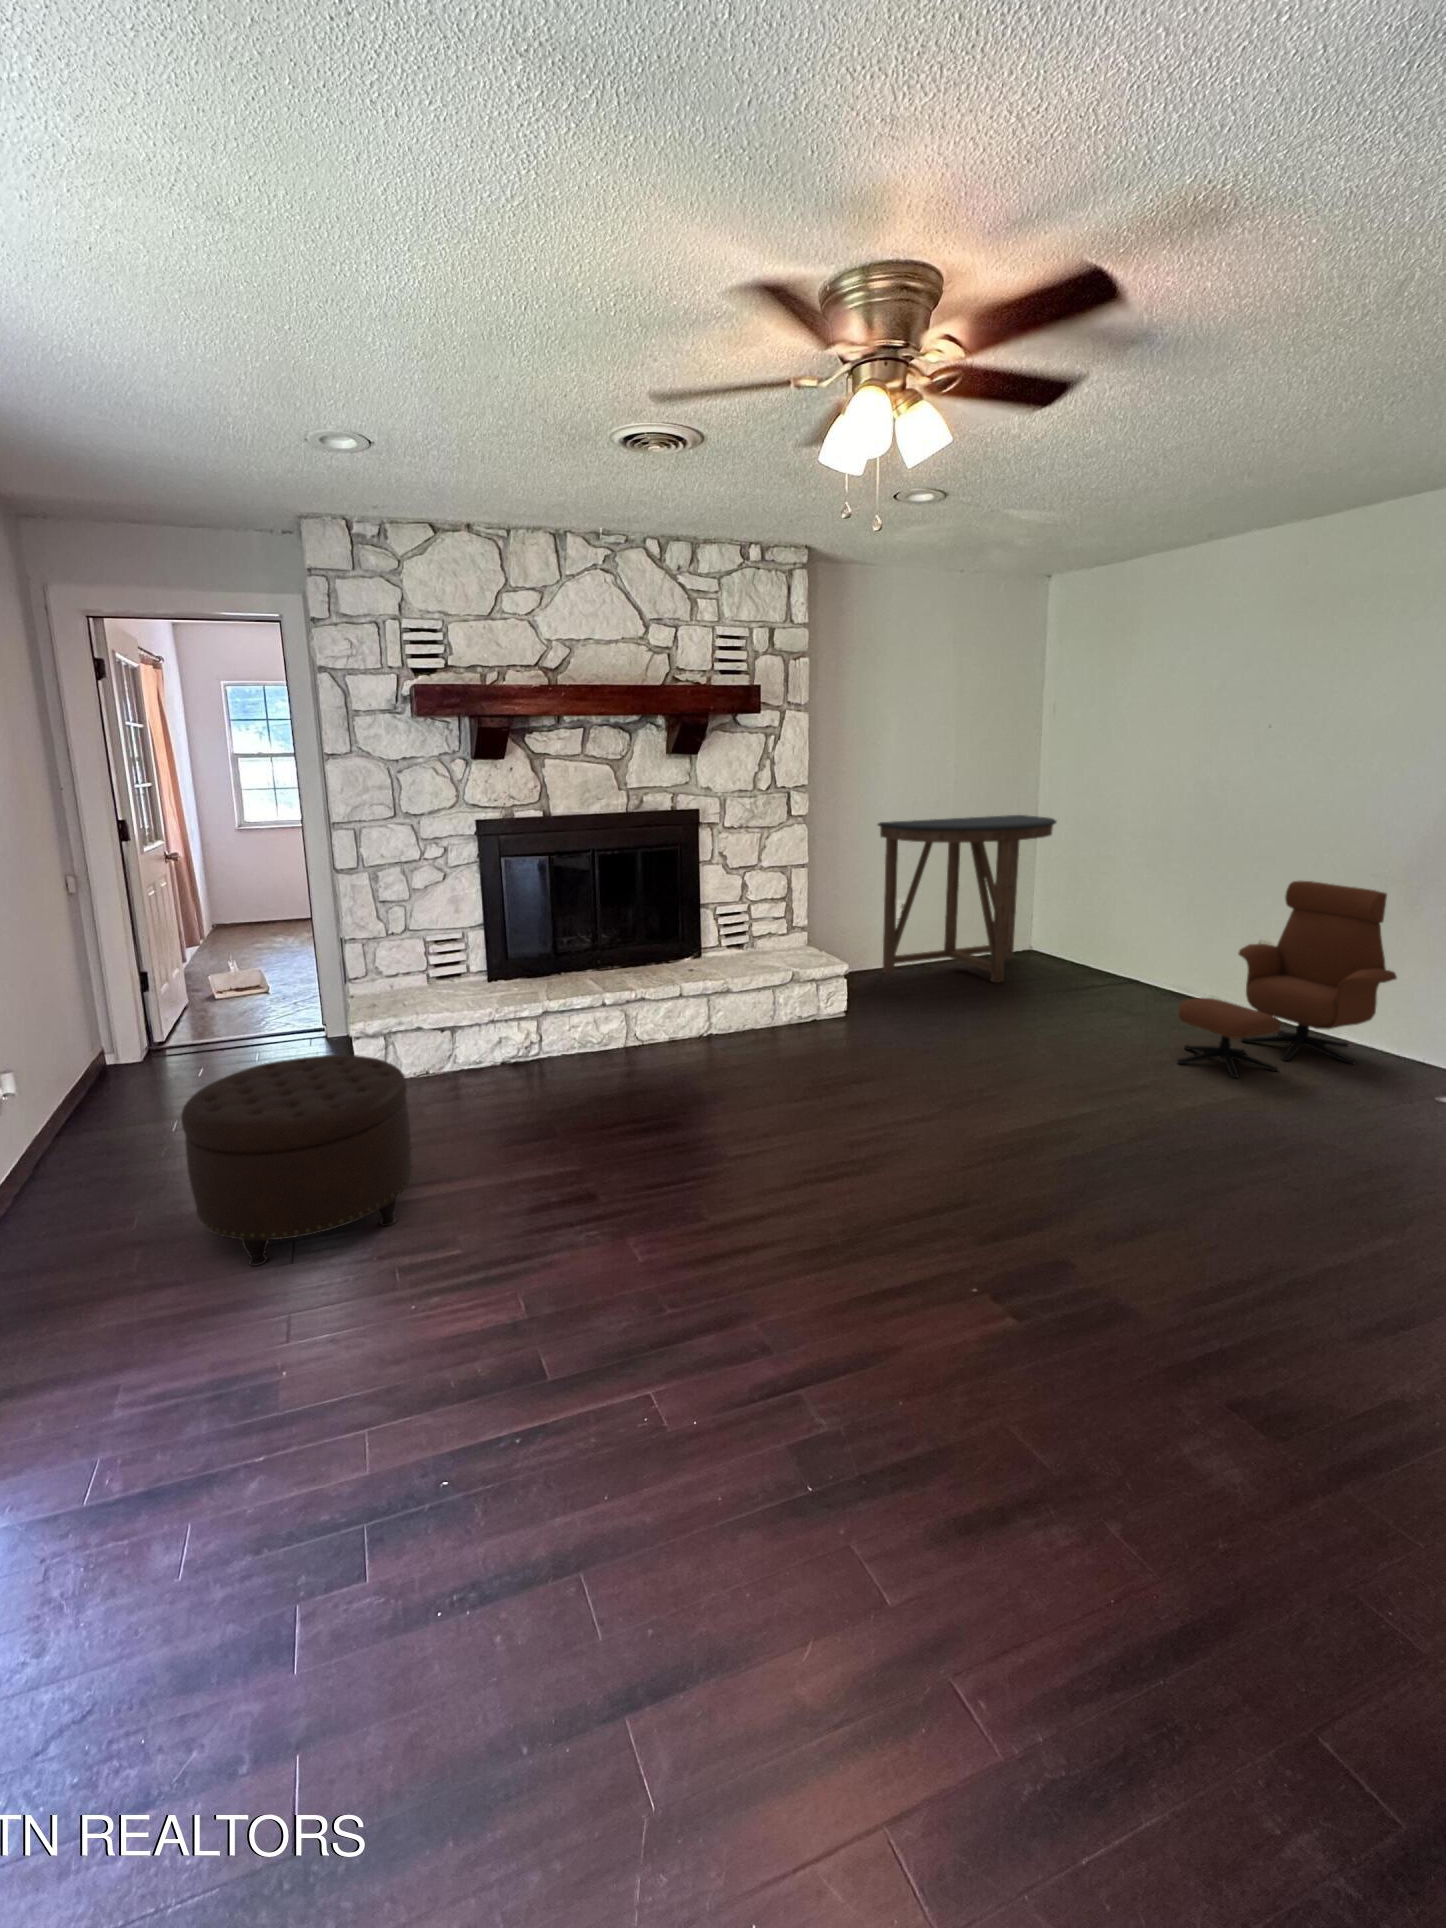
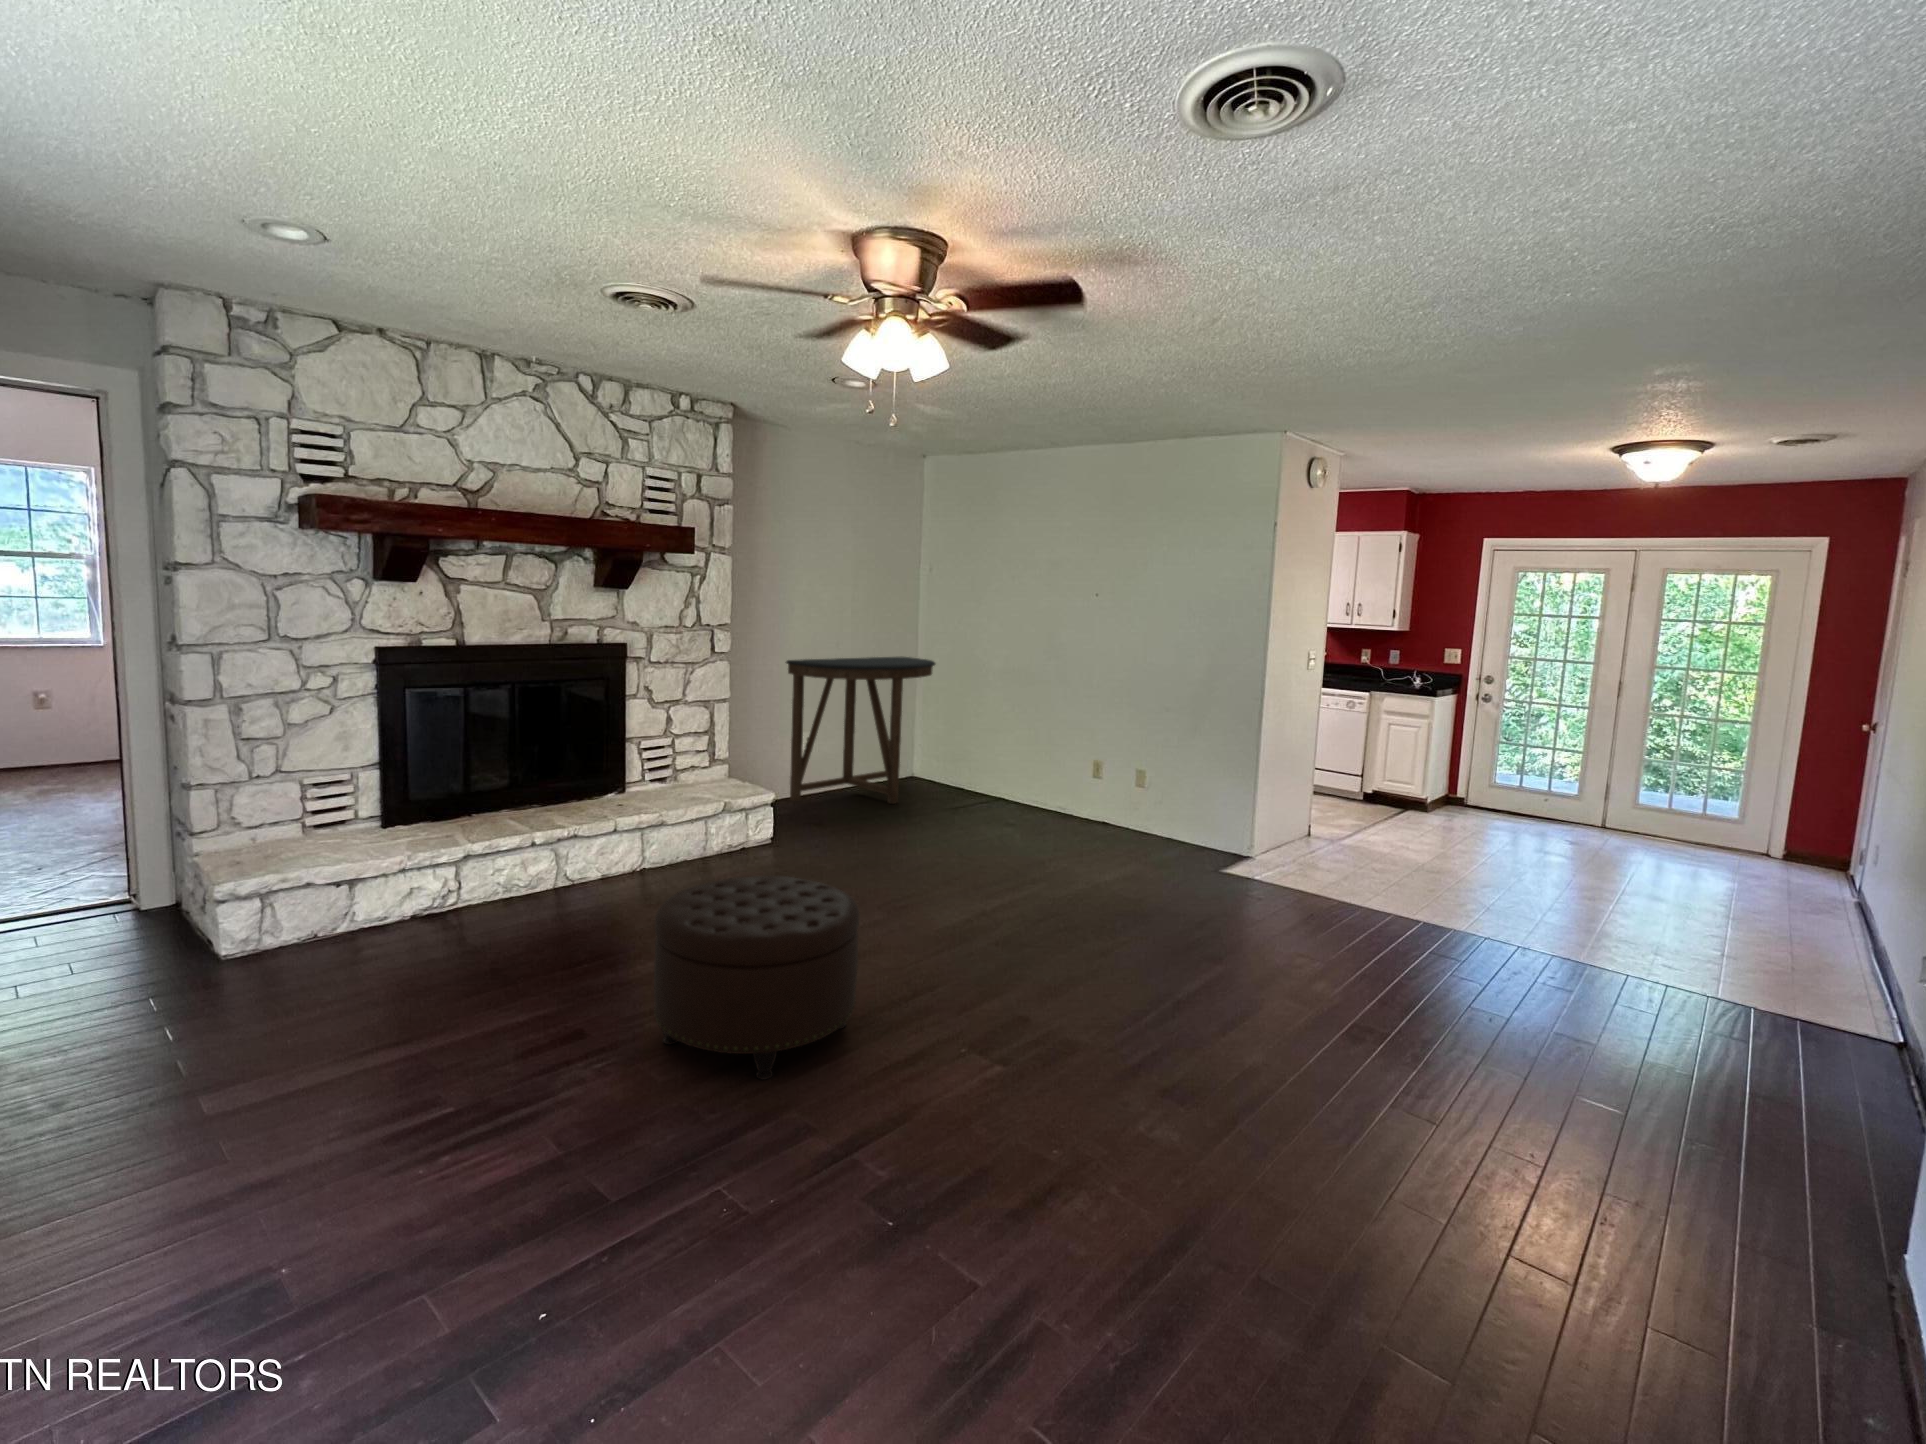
lounge chair: present [1177,881,1397,1078] -> none [1047,712,1184,865]
ottoman: present [181,1055,412,1266] -> present [654,876,859,1080]

